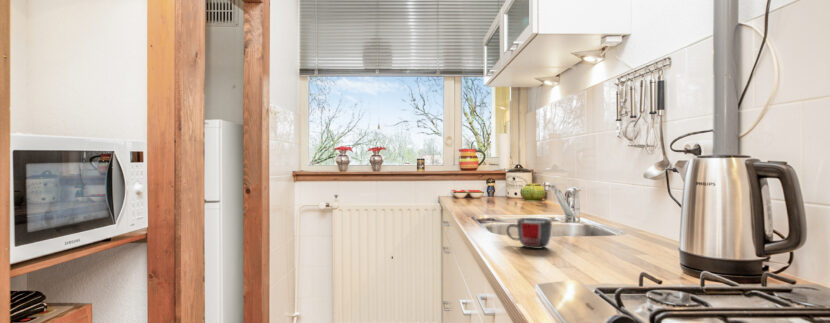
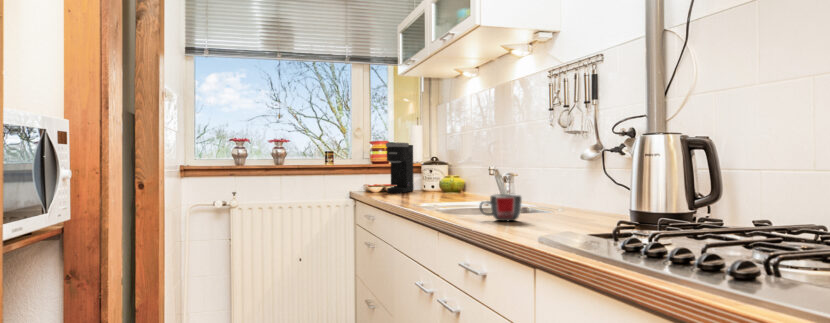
coffee maker: none [471,151,500,200] -> present [386,143,414,193]

